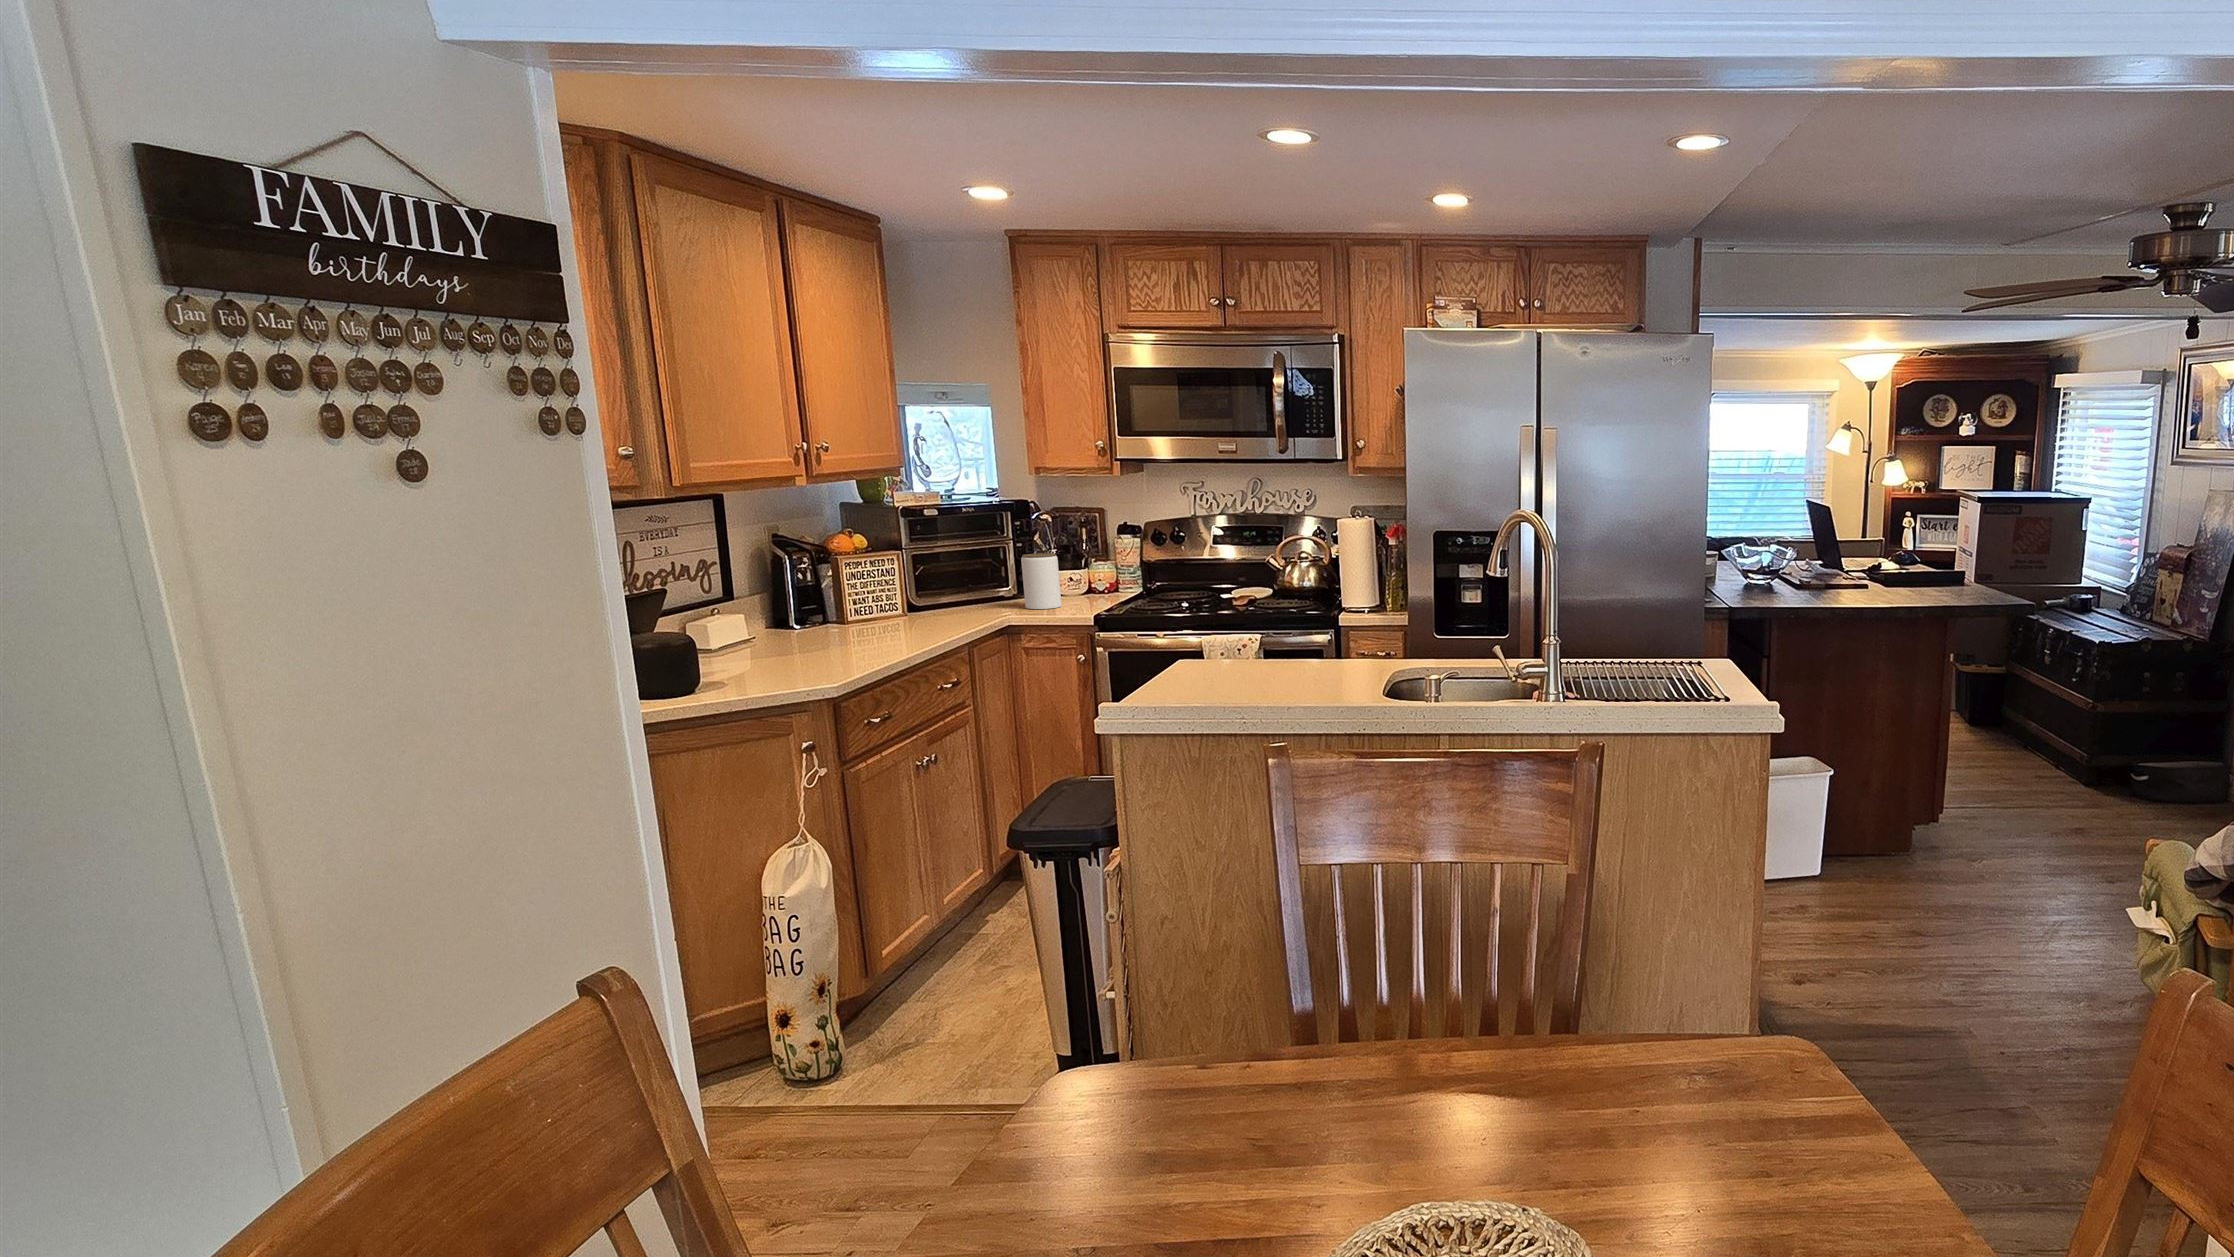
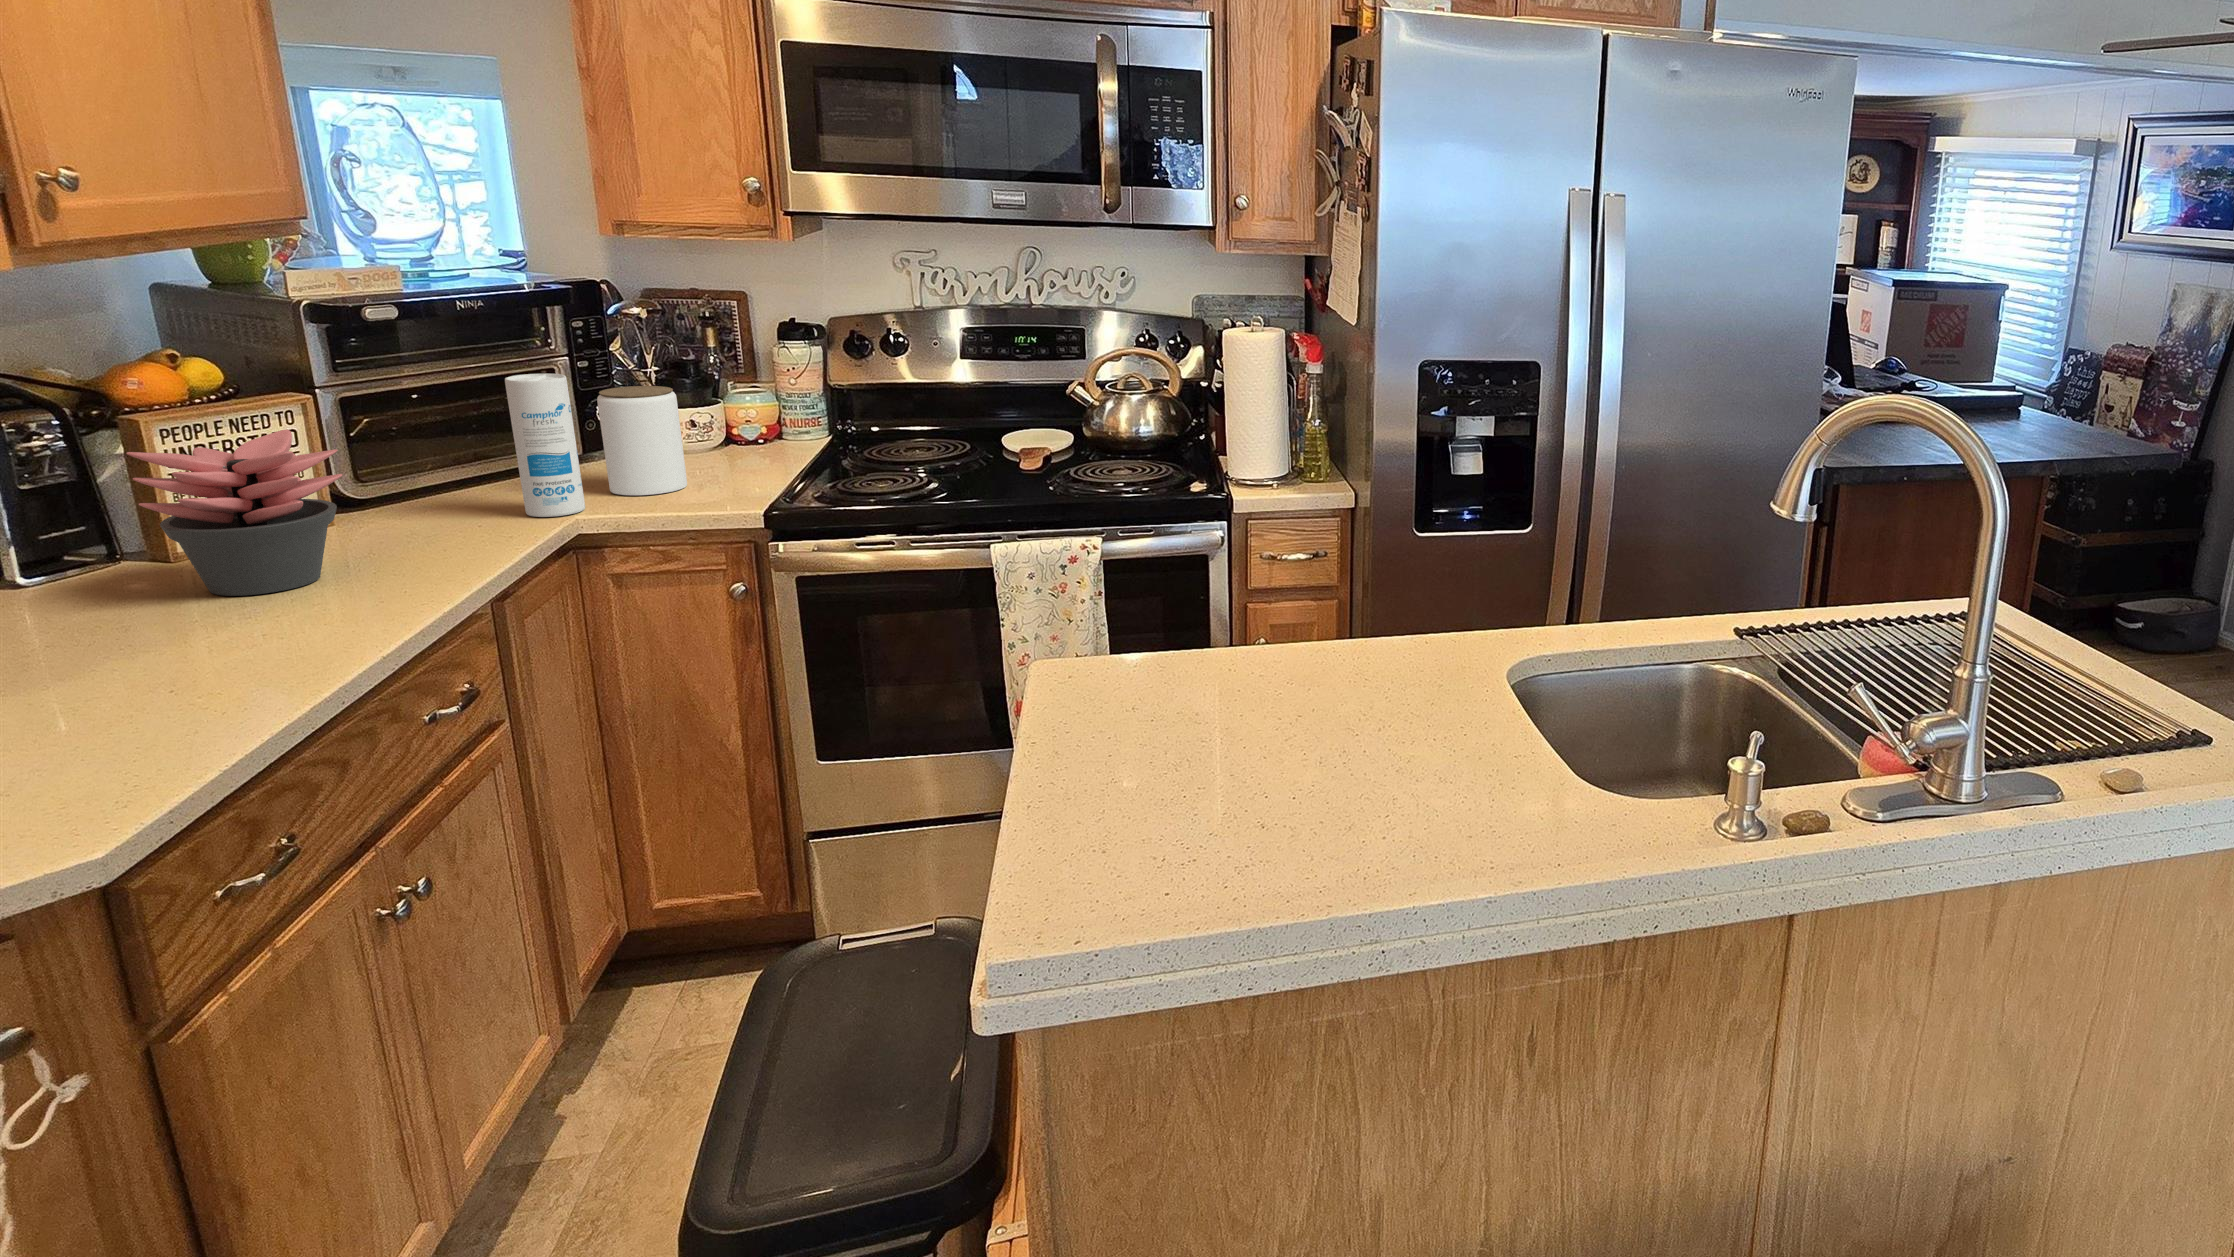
canister: none [979,543,1012,615] -> present [505,374,585,517]
succulent plant: none [835,563,911,633] -> present [126,430,342,596]

